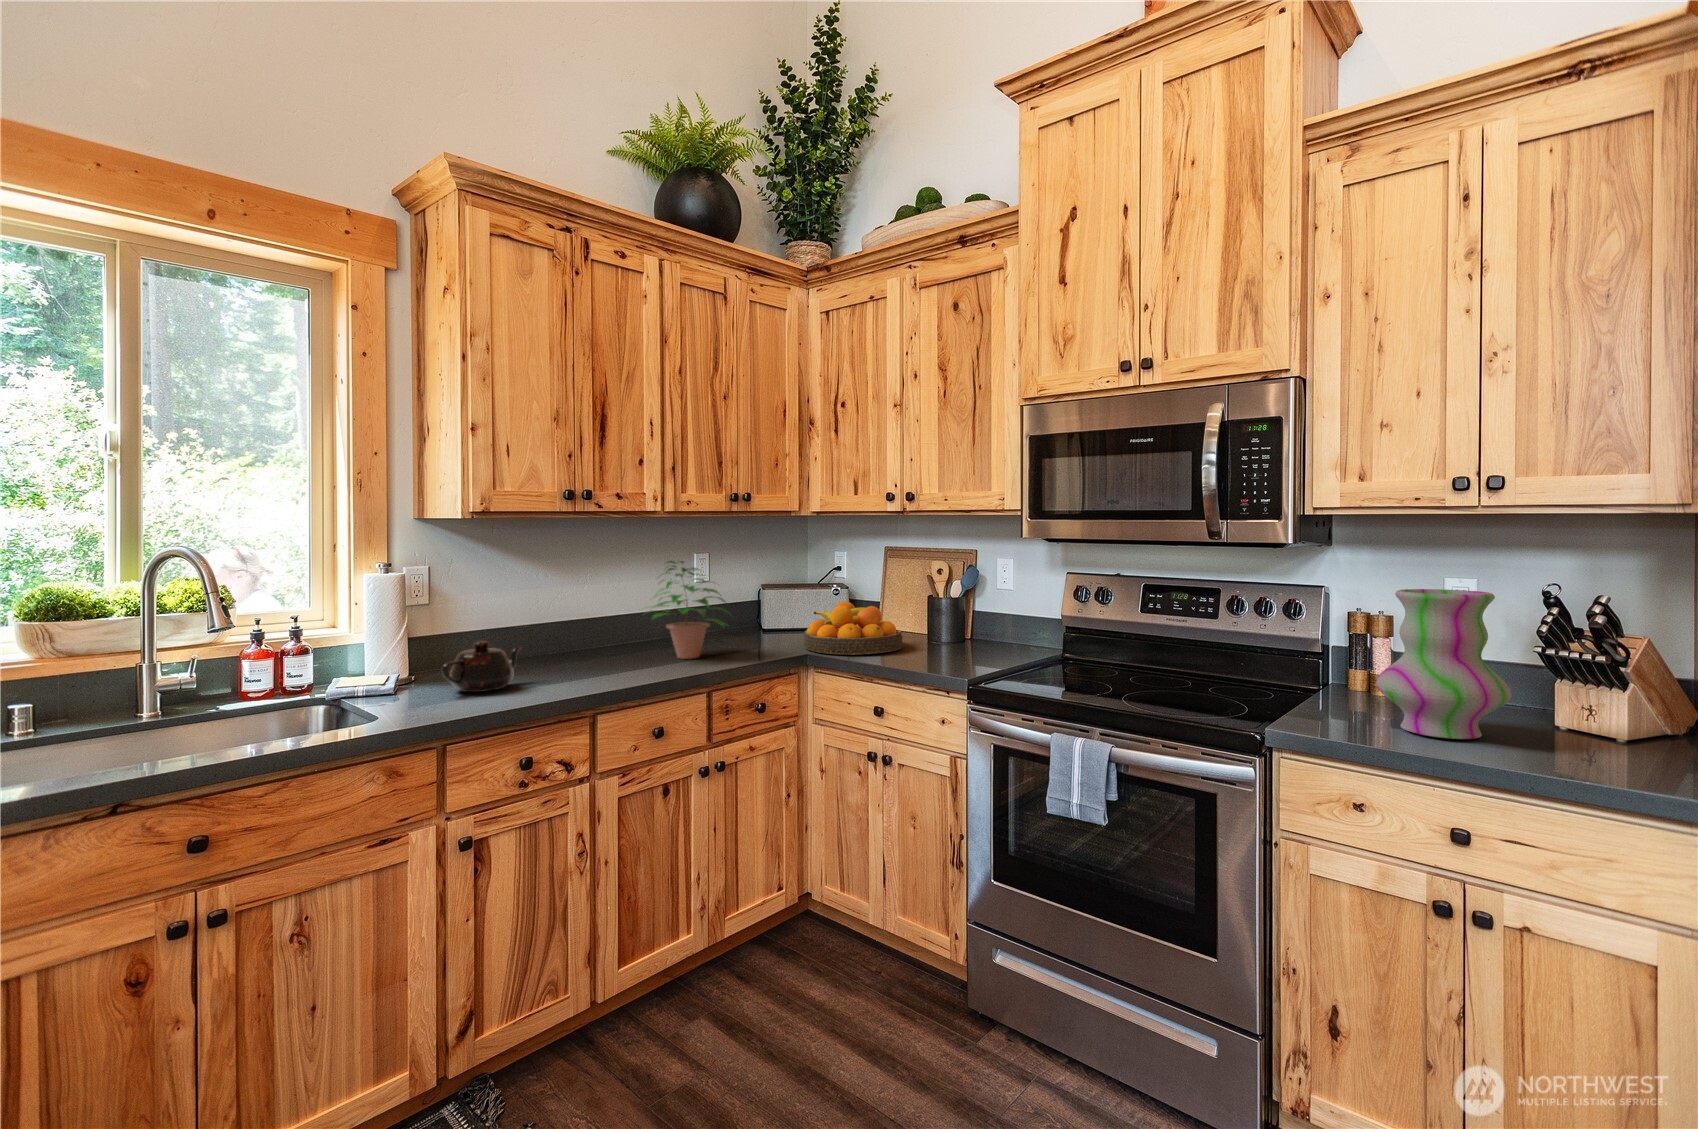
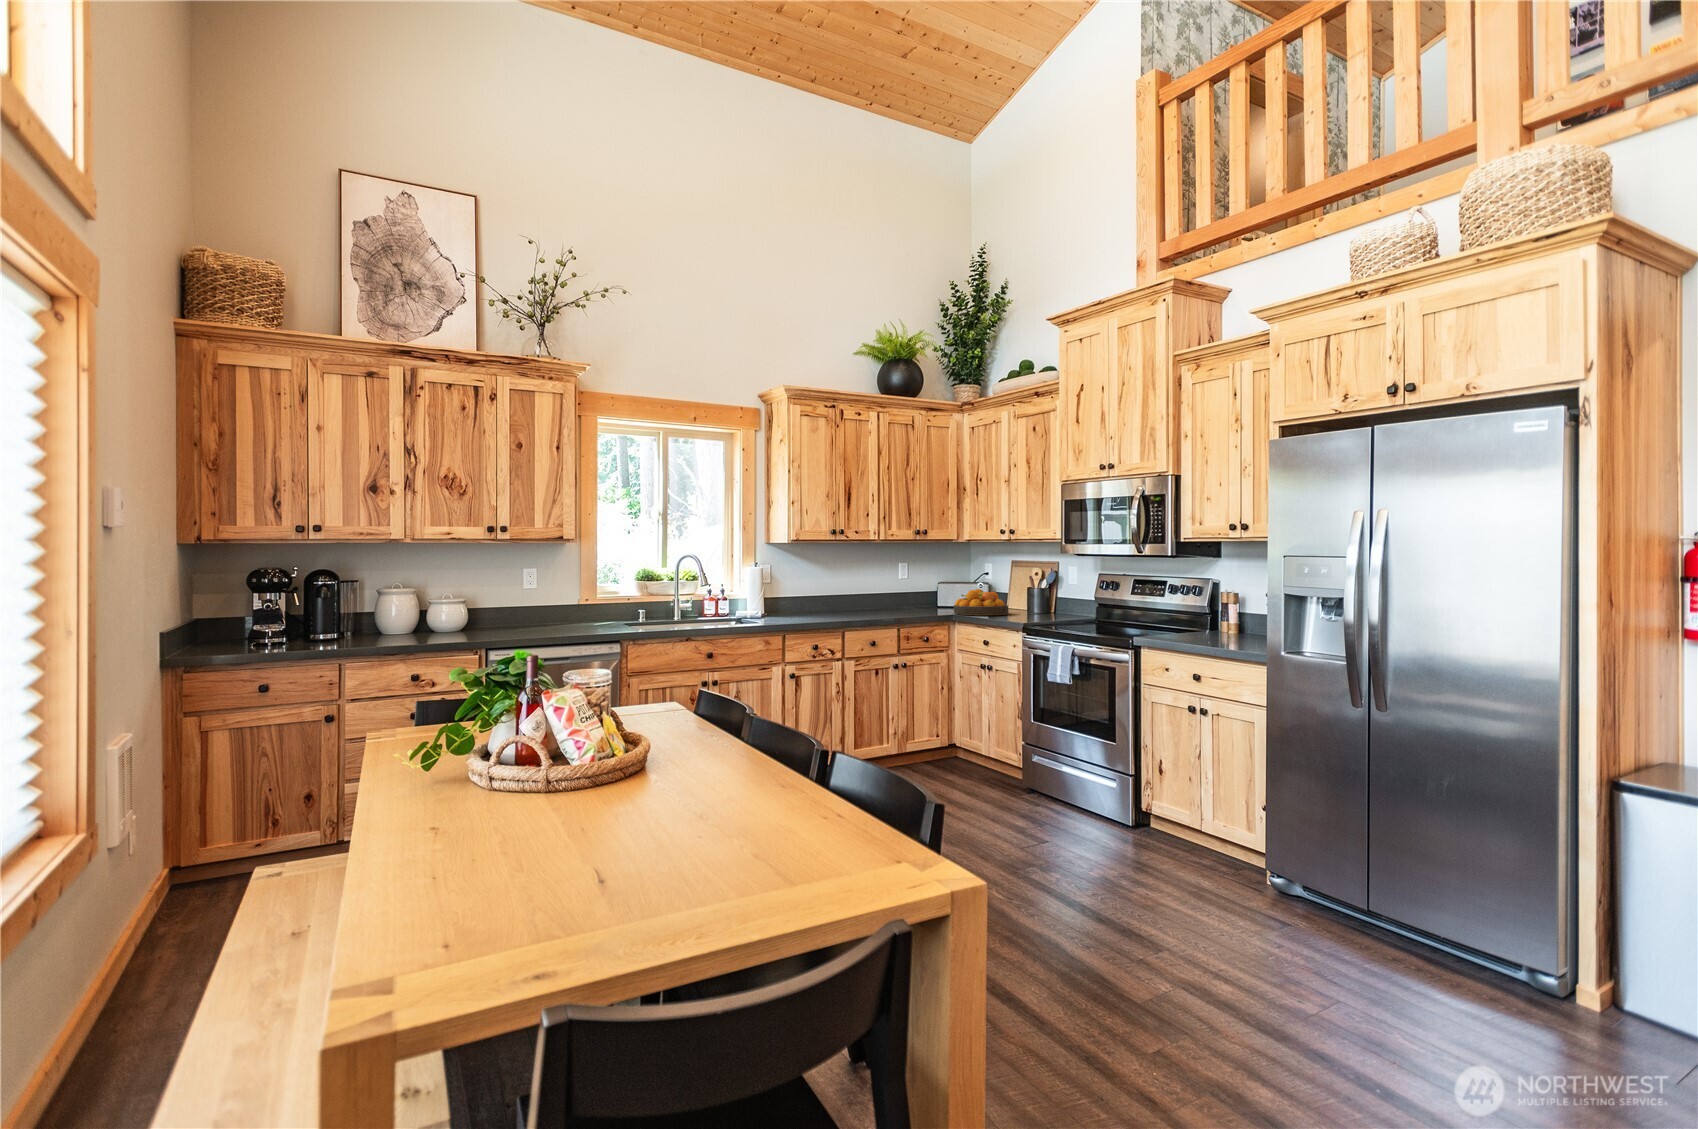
potted plant: present [645,560,731,659] -> none [867,564,915,614]
vase: present [1376,589,1512,739] -> none [1187,574,1241,639]
teapot: present [441,641,521,692] -> none [782,597,814,619]

